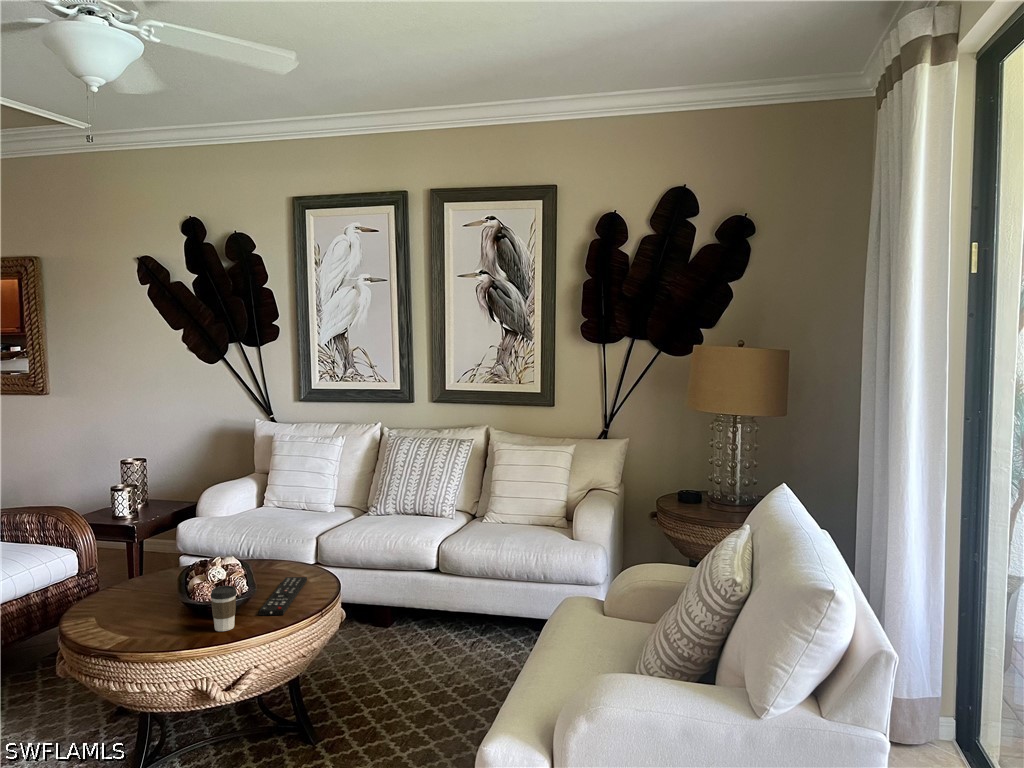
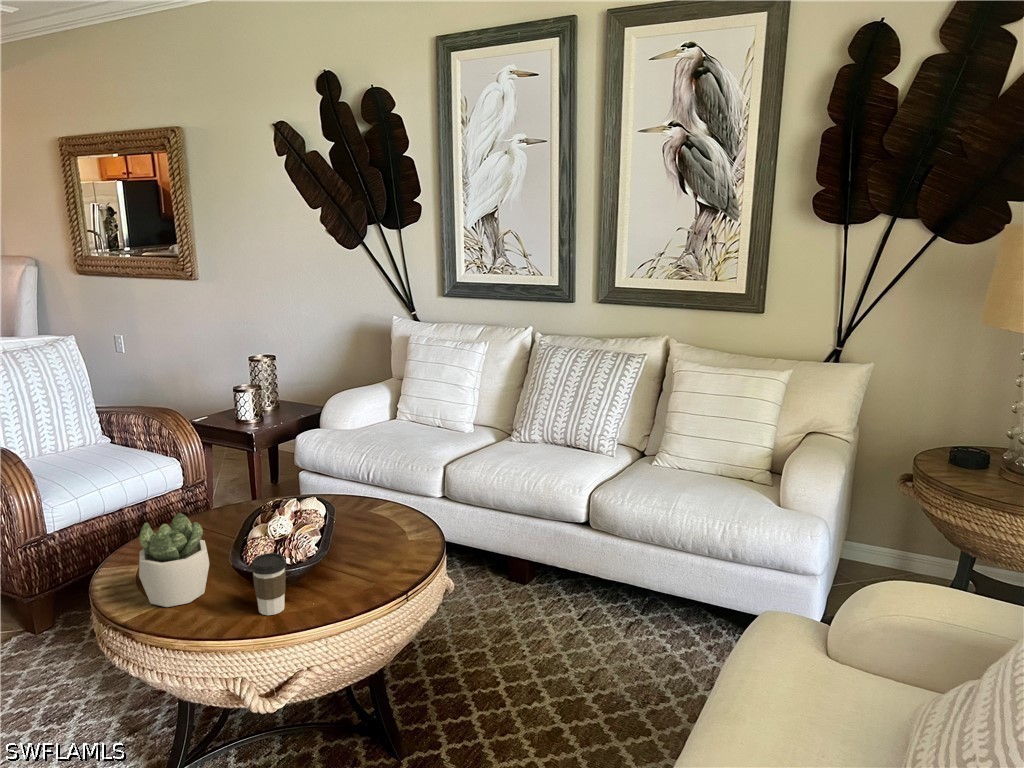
succulent plant: none [113,565,170,636] -> present [139,513,209,607]
remote control: present [259,577,307,615] -> none [322,533,402,597]

